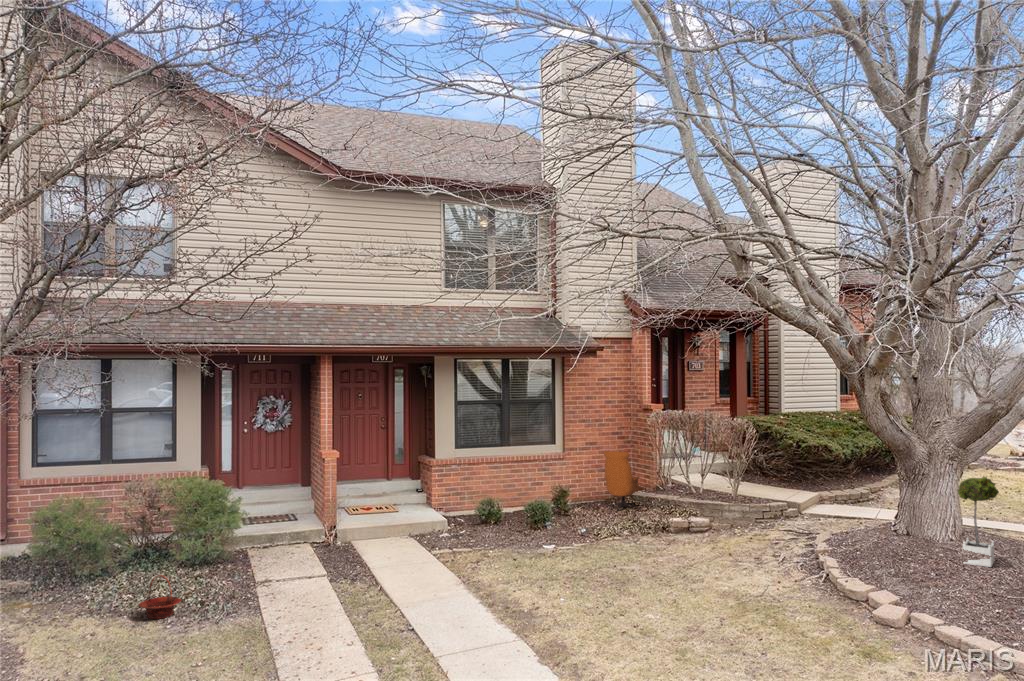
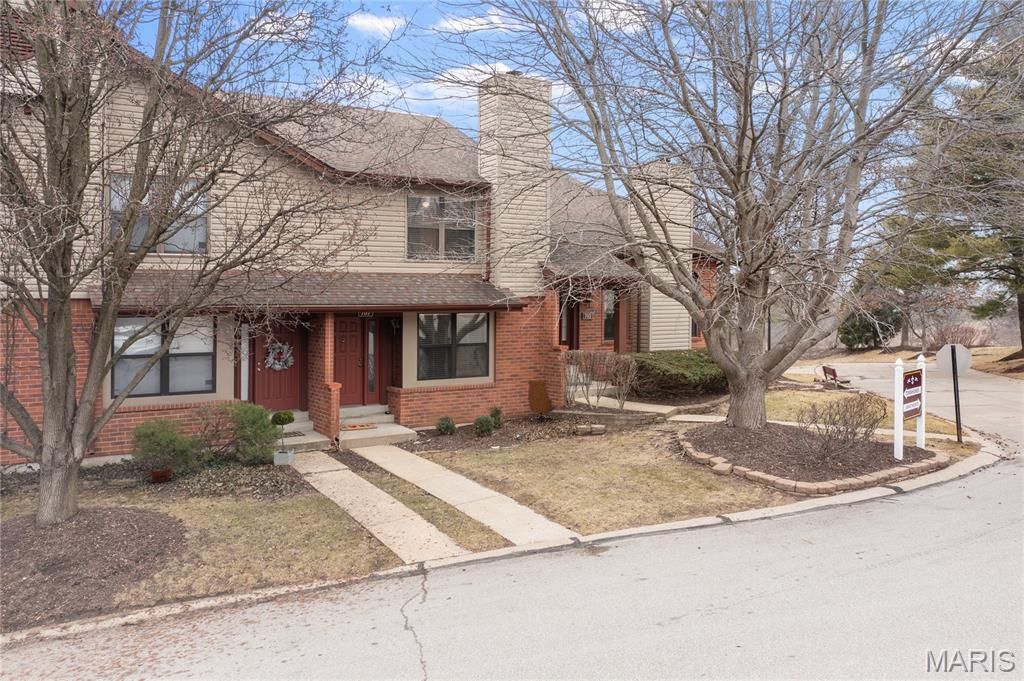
potted tree: present [957,477,999,567] -> present [271,410,295,465]
basket: present [138,575,182,619] -> present [147,457,174,482]

